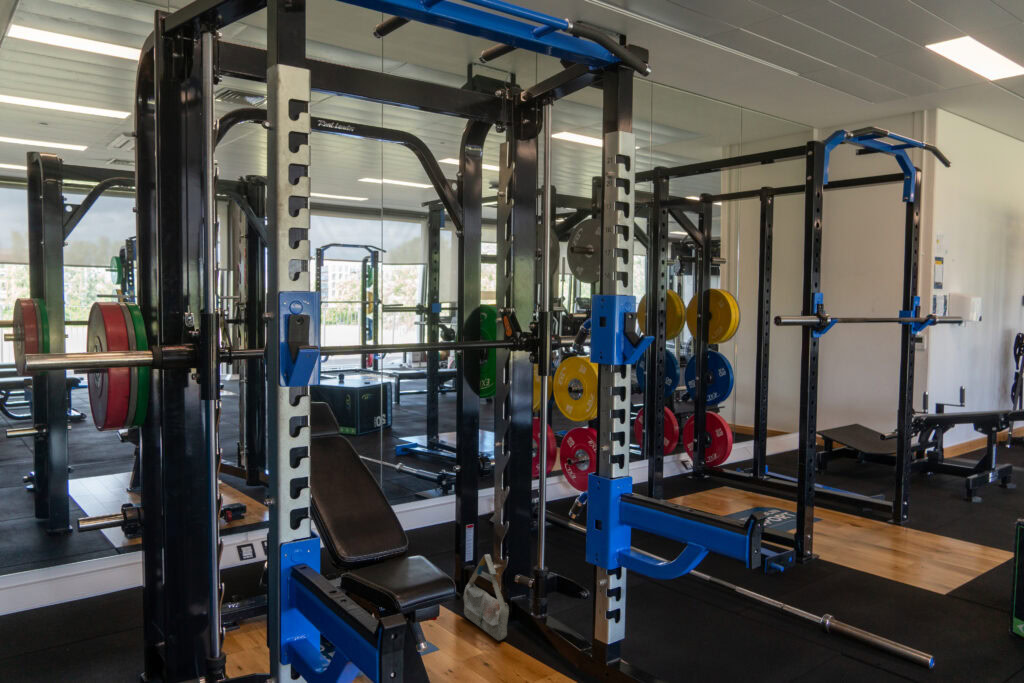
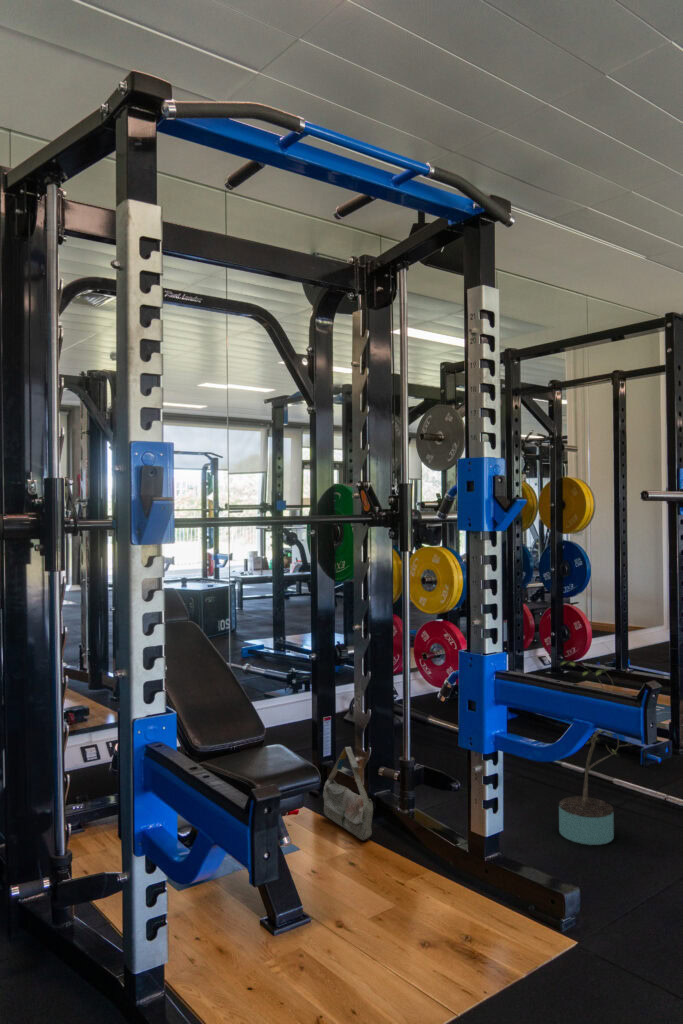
potted plant: none [669,479,767,649] -> present [559,661,629,845]

